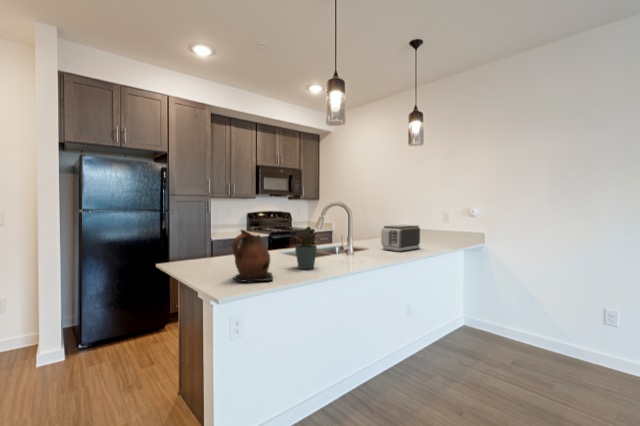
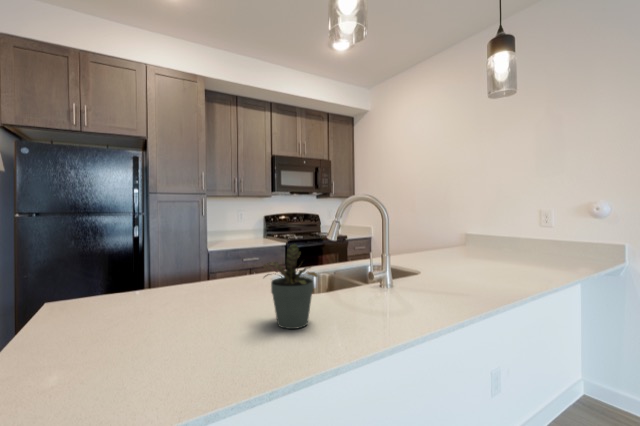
toaster: present [381,225,420,252] -> none [441,233,507,280]
ceramic pitcher: present [233,230,273,282] -> none [95,256,209,382]

